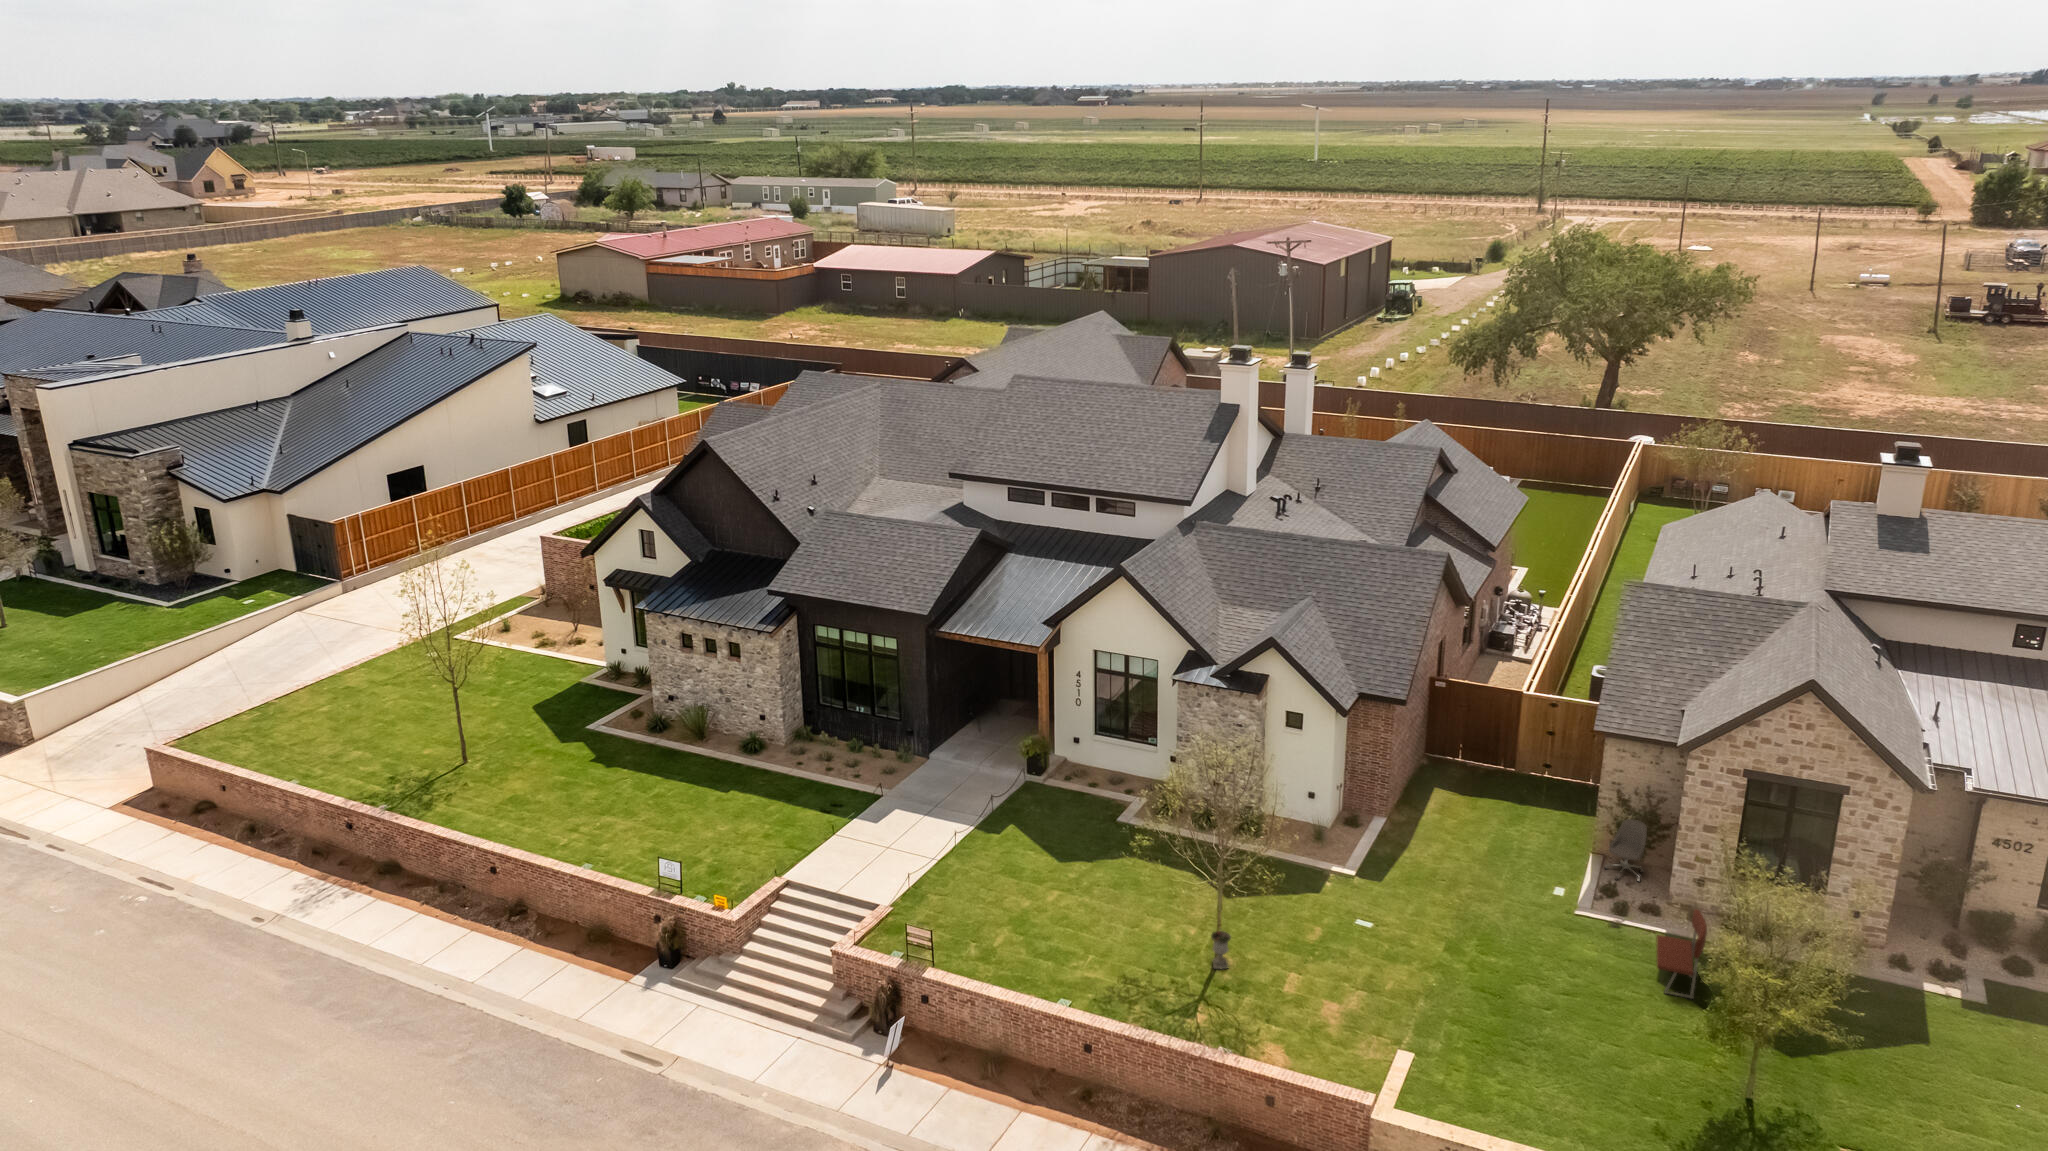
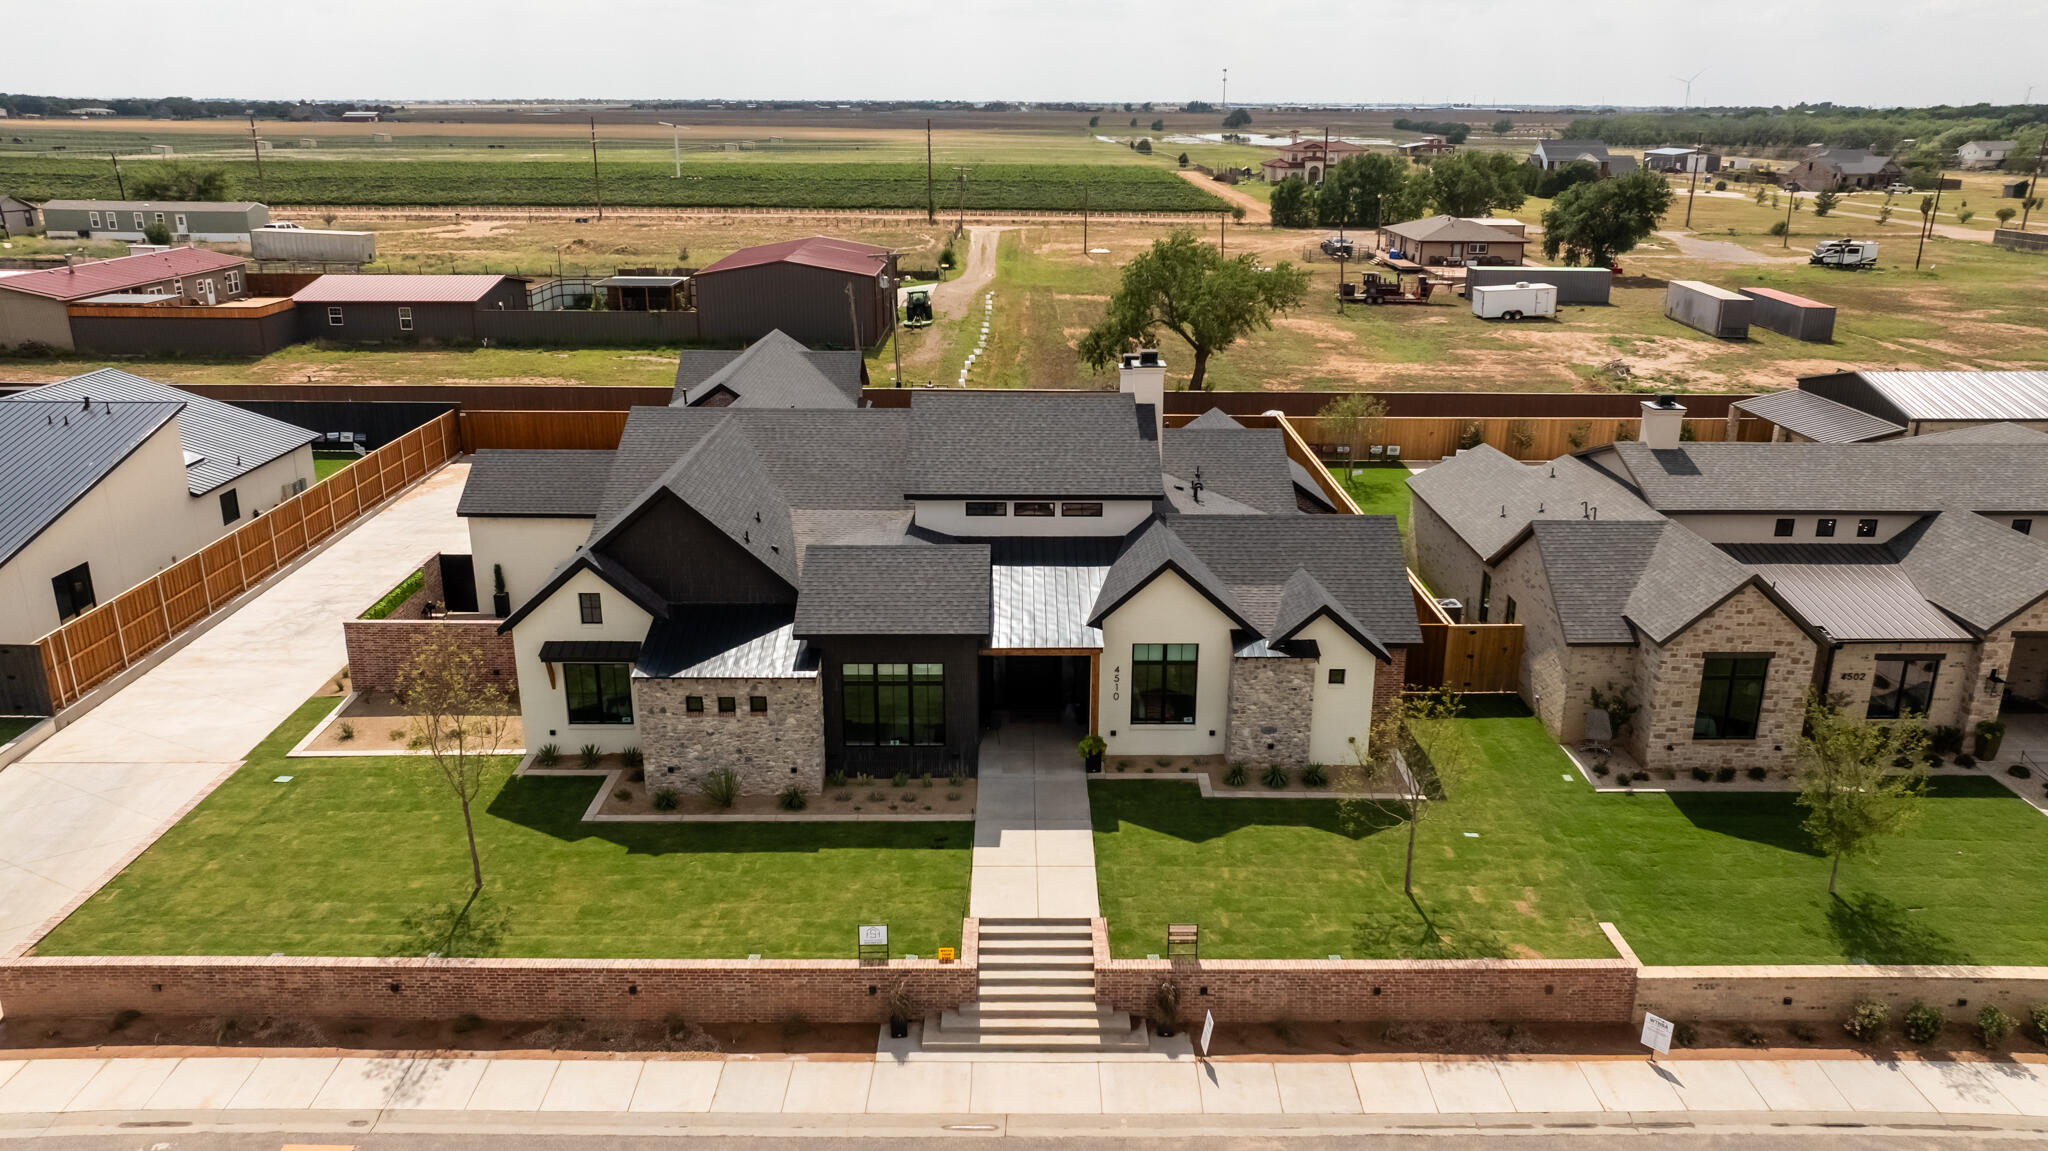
bench: present [1656,909,1707,998] -> none [1679,765,1735,834]
planter: present [1211,931,1231,969] -> none [1395,865,1418,899]

